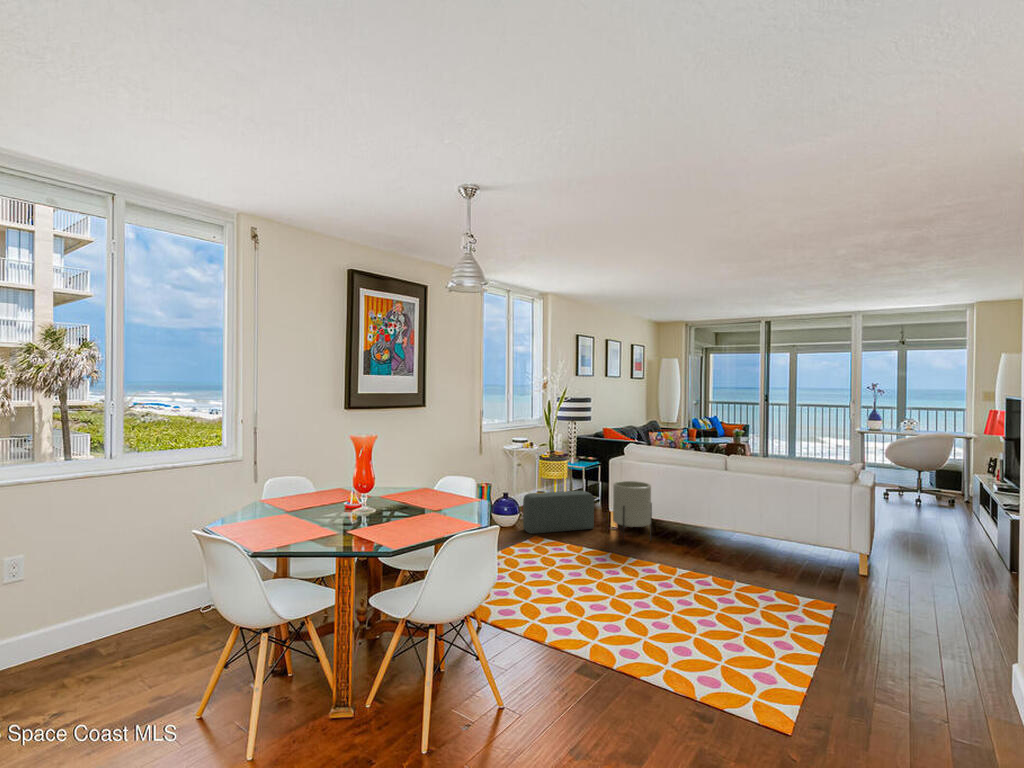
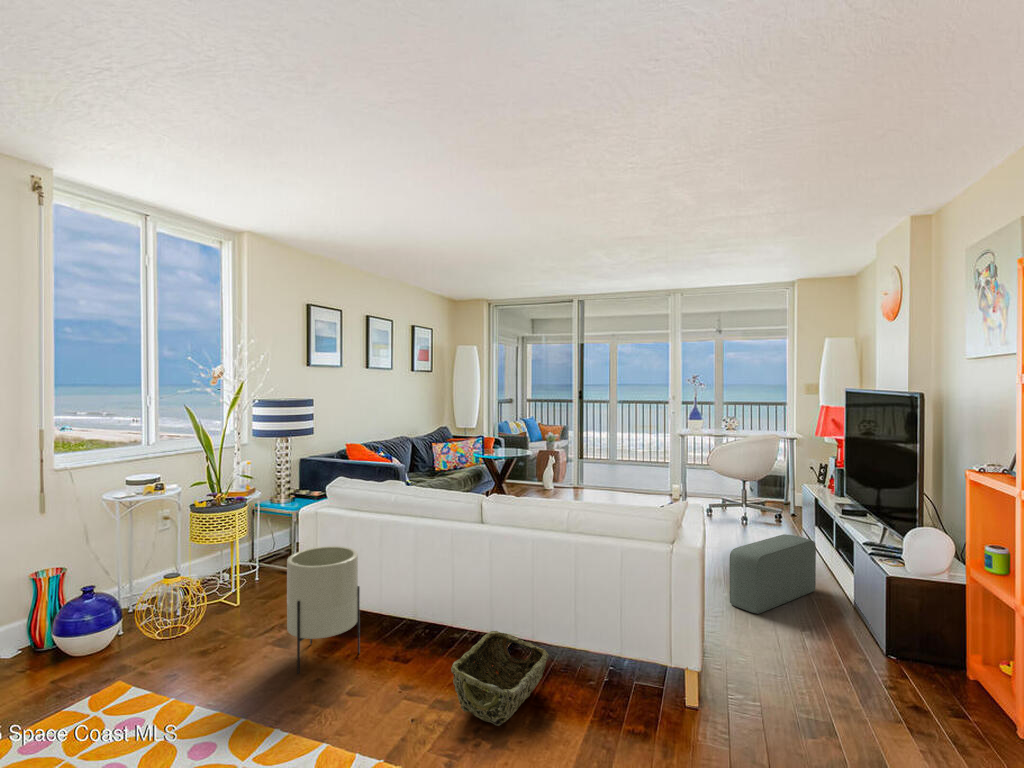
pouf: present [523,491,594,534] -> present [730,534,816,614]
woven basket: none [720,530,772,570] -> present [451,631,549,726]

